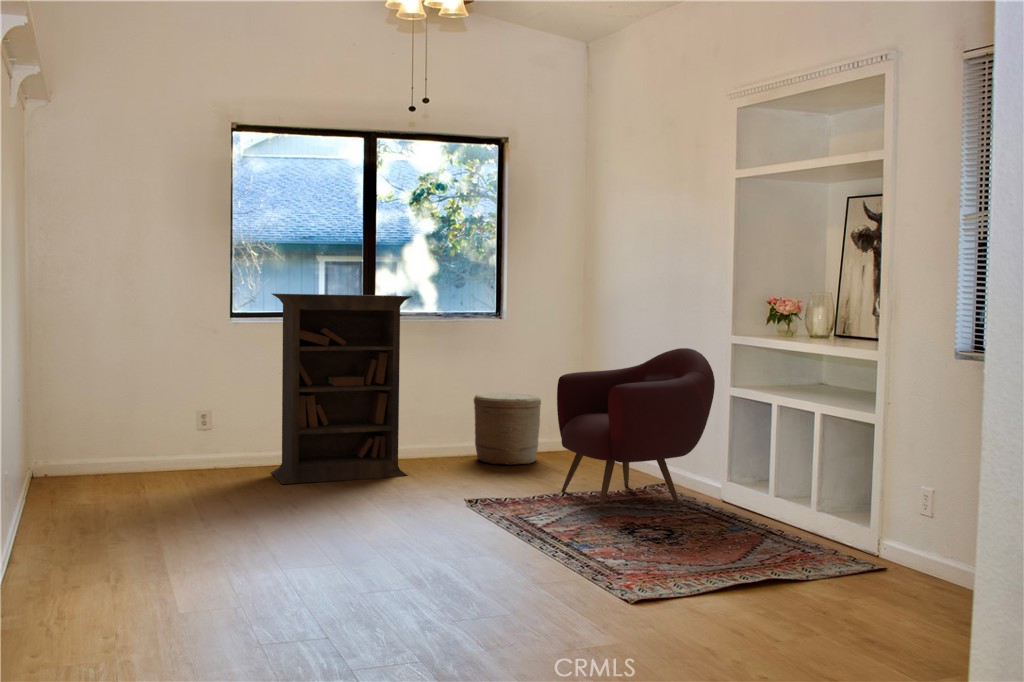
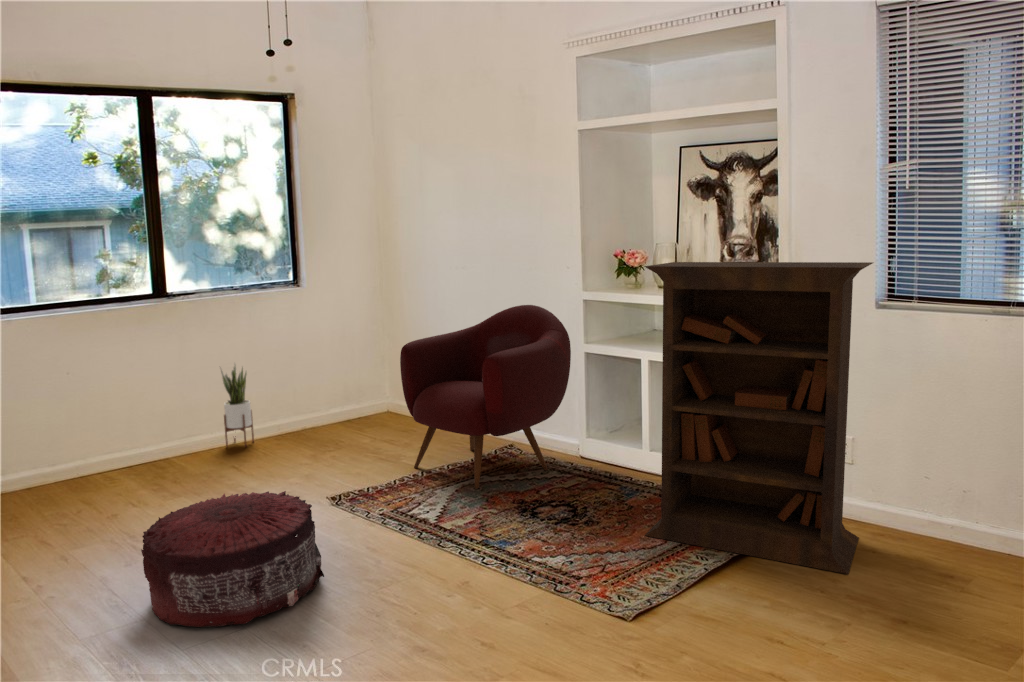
bookcase: present [271,294,412,484] -> present [645,262,873,574]
potted plant: none [420,385,446,462] -> present [221,365,254,447]
woven basket: present [474,393,541,465] -> none [281,360,356,441]
pouf: none [301,467,427,551] -> present [141,491,324,627]

